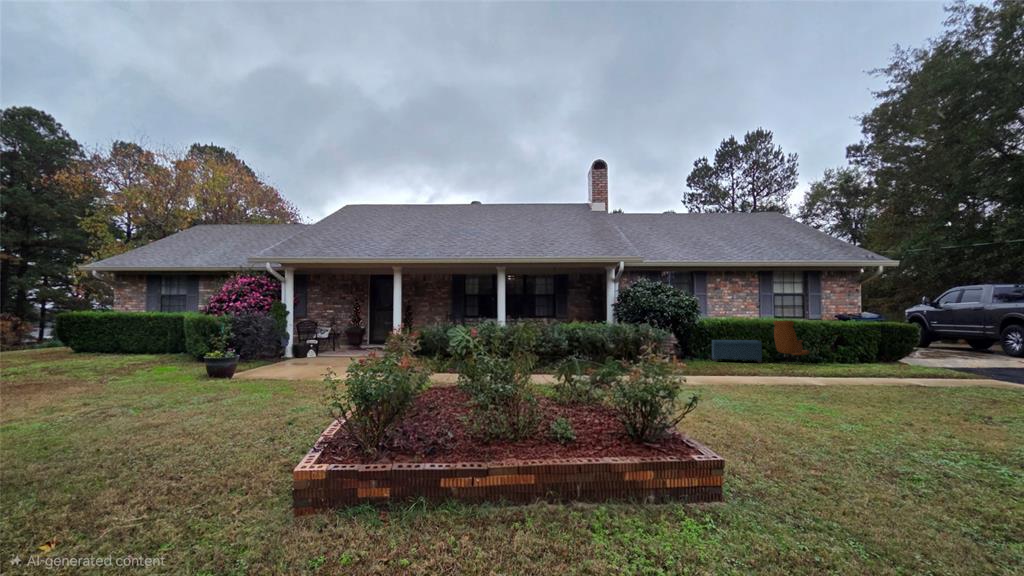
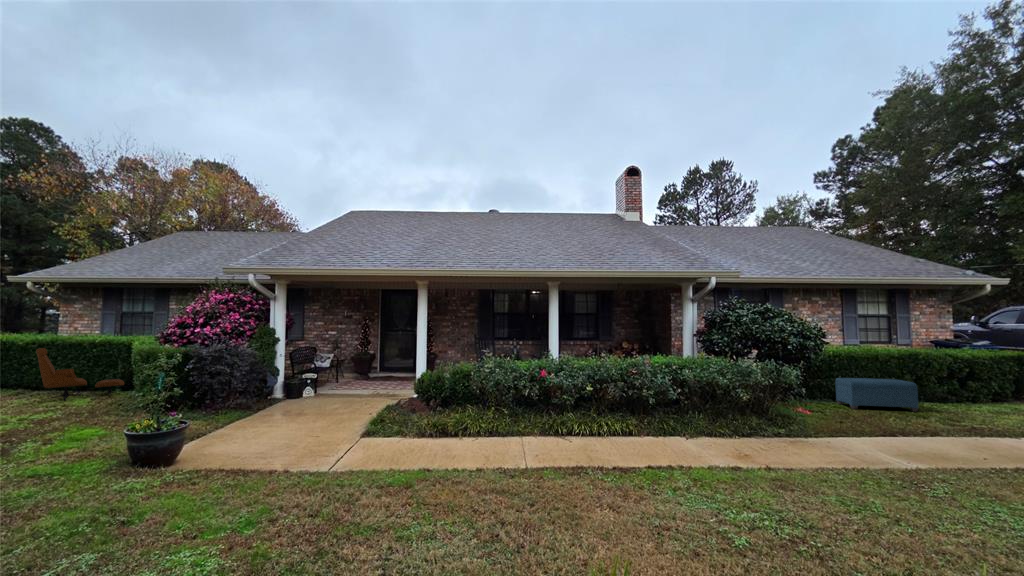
lounge chair: present [773,321,810,362] -> present [36,348,124,401]

